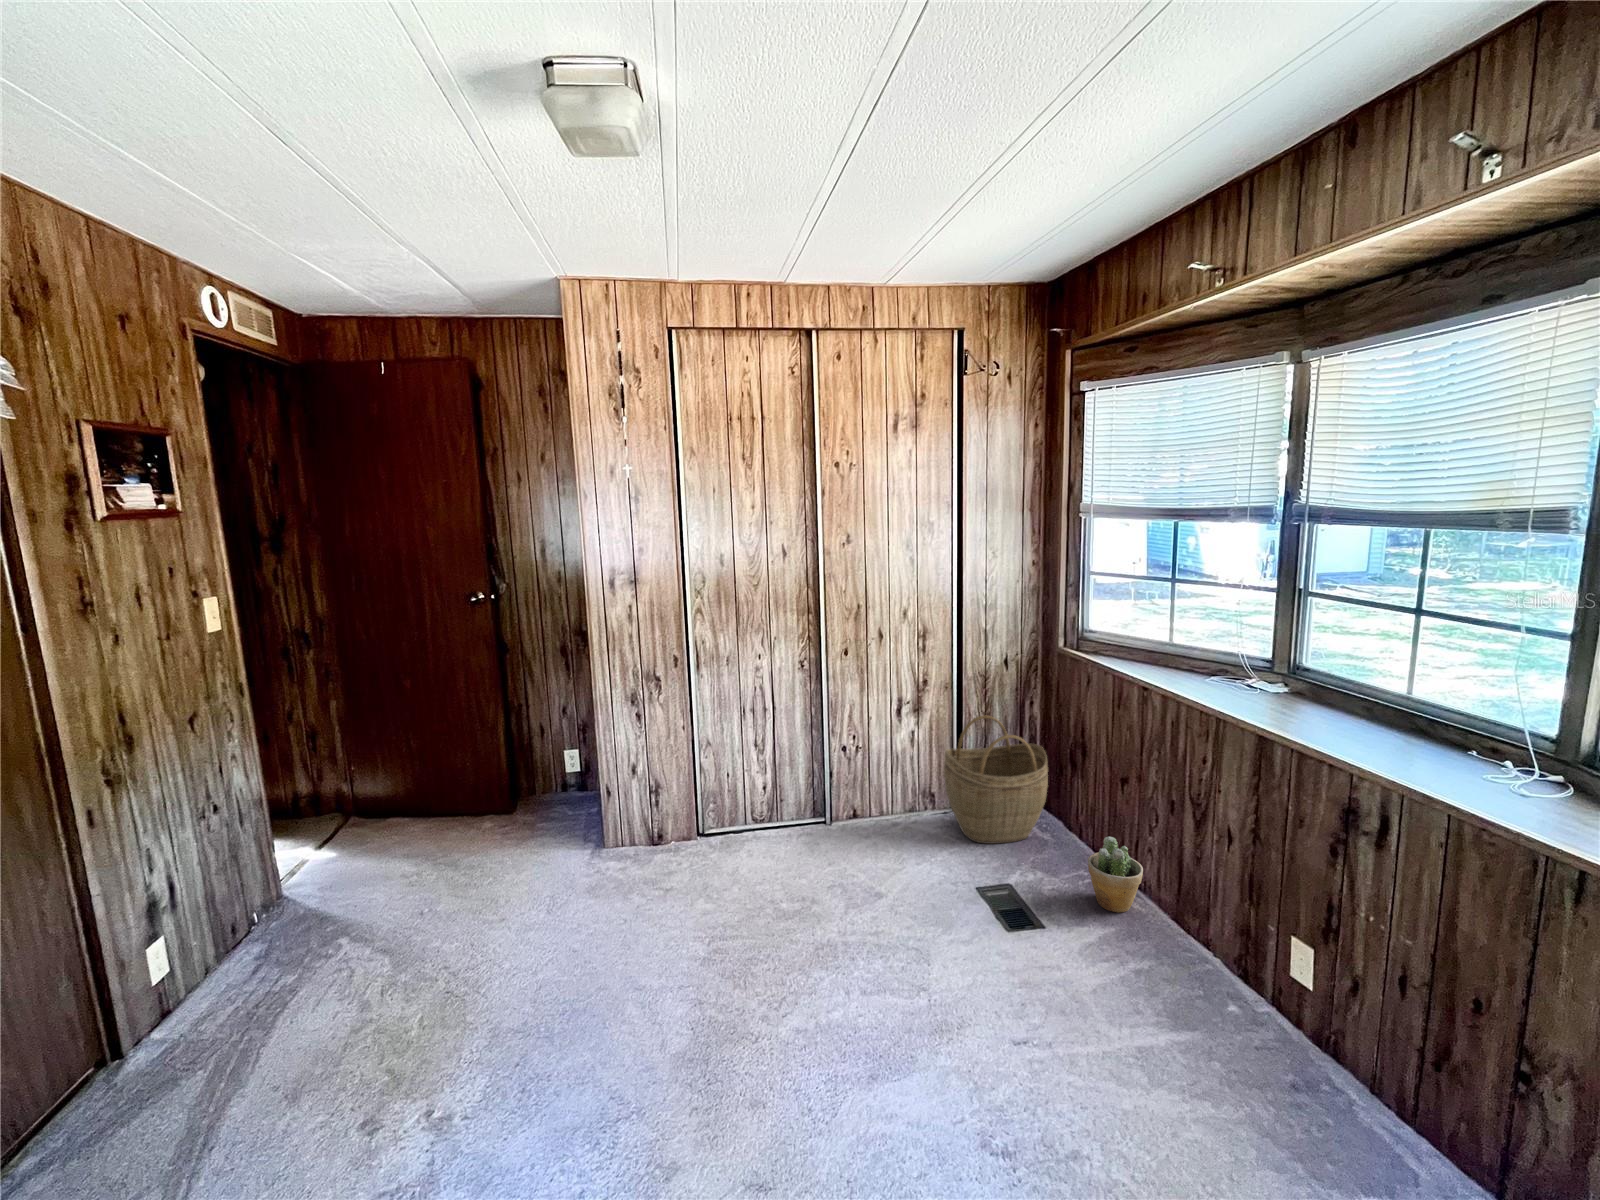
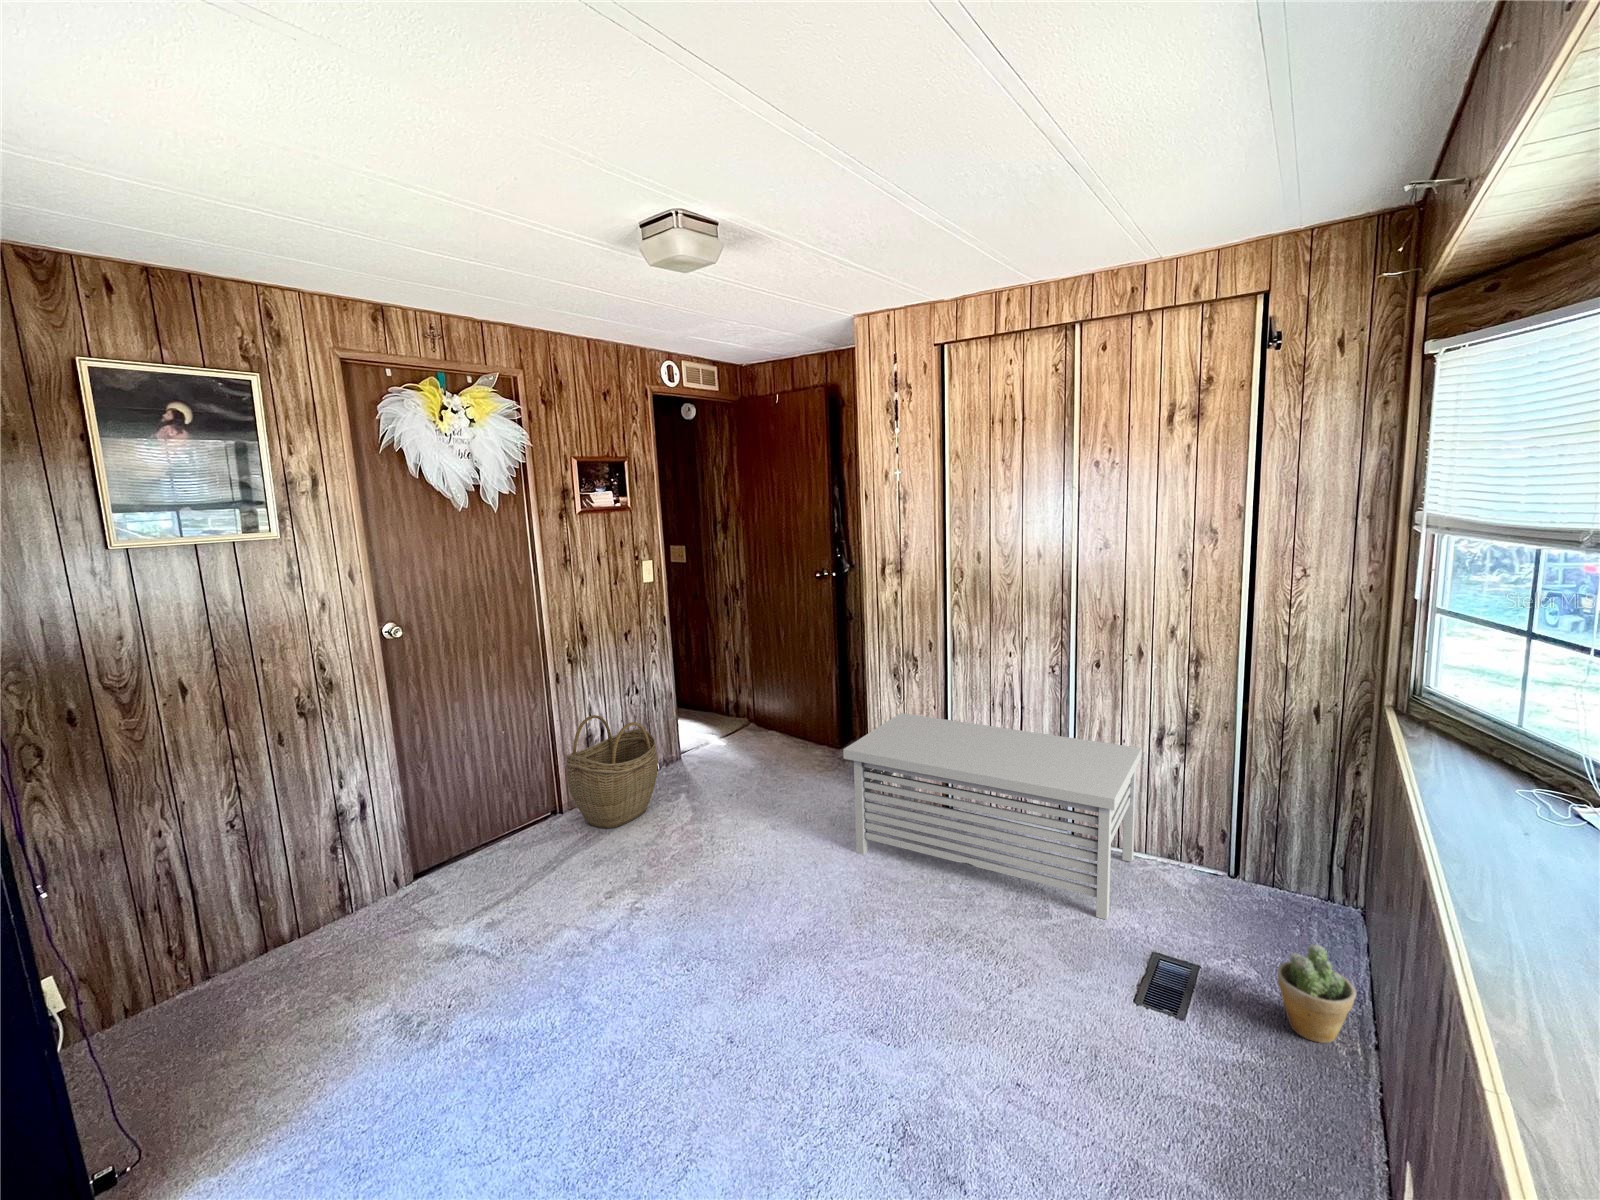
woven basket: present [944,716,1048,844] -> present [566,715,658,828]
storage bench: none [640,721,934,917] -> present [843,713,1142,920]

